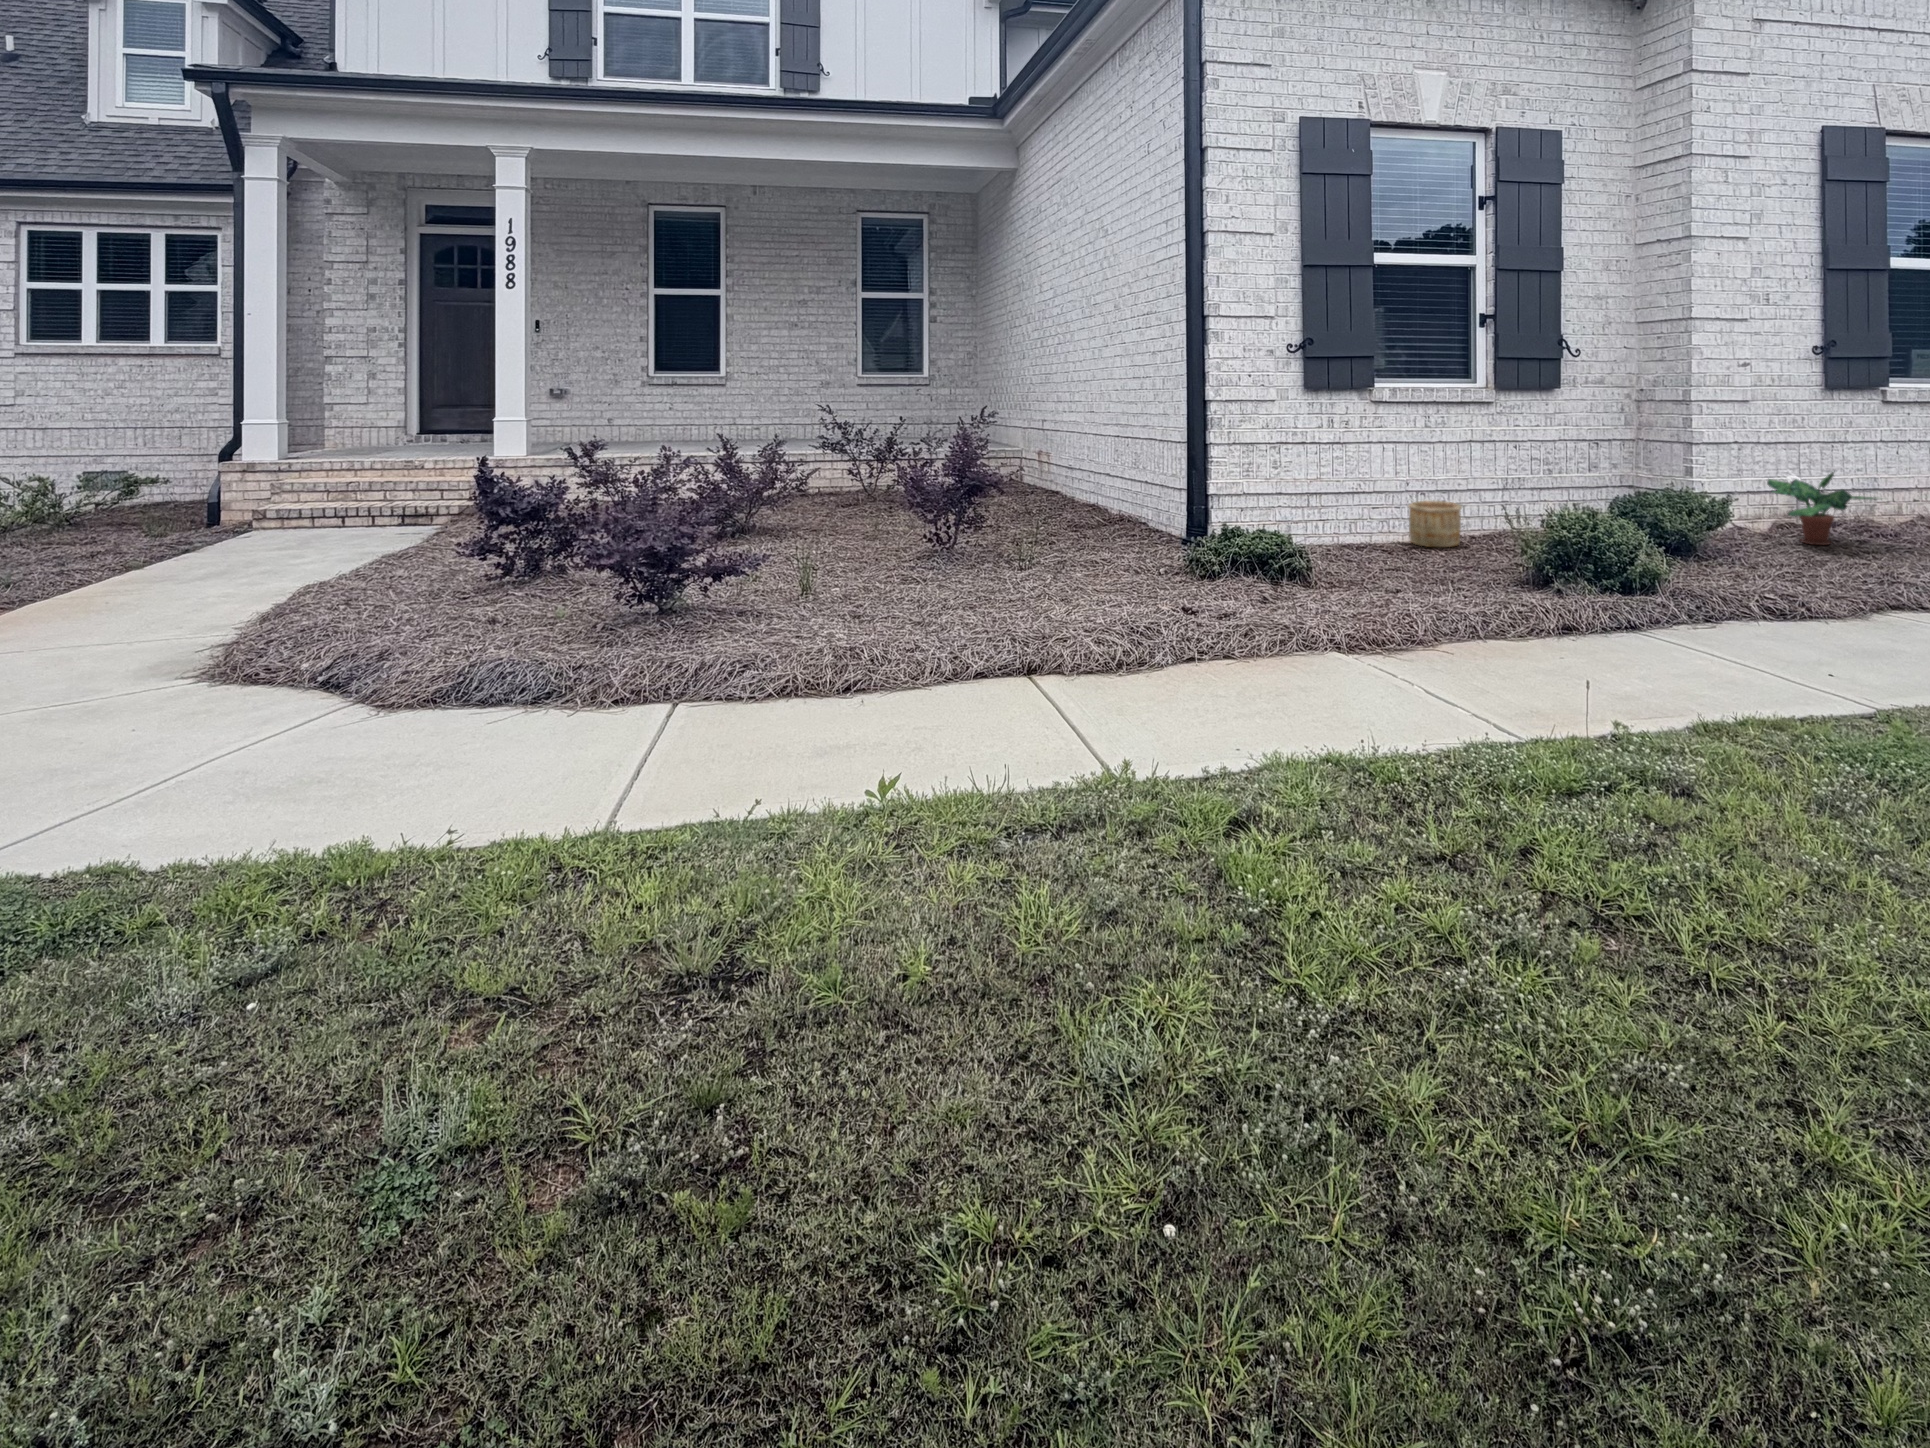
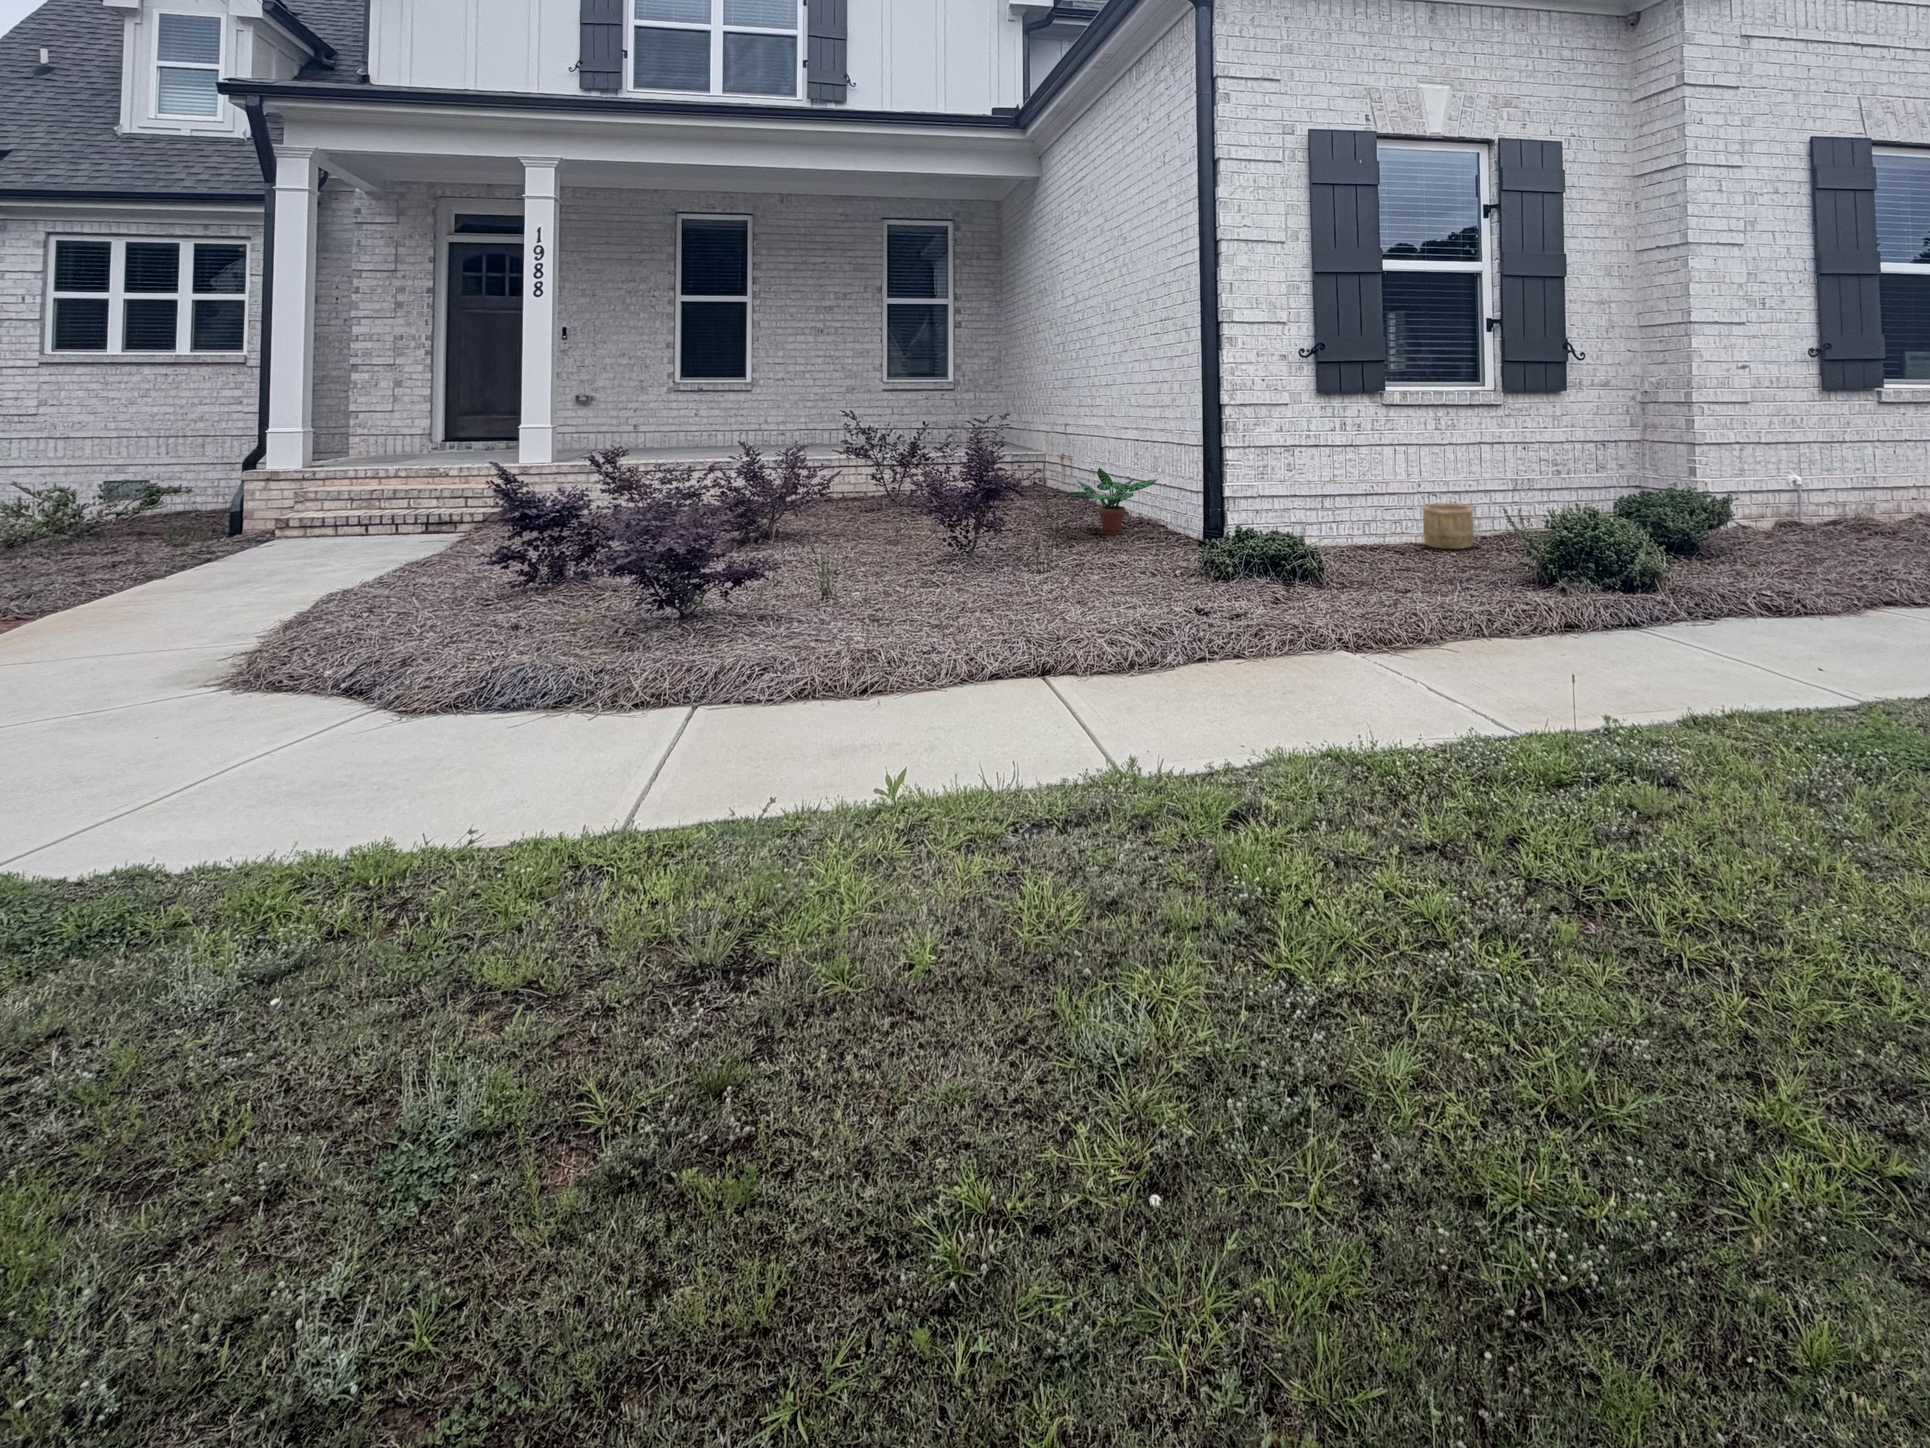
potted plant: present [1767,471,1876,545] -> present [1068,468,1158,535]

